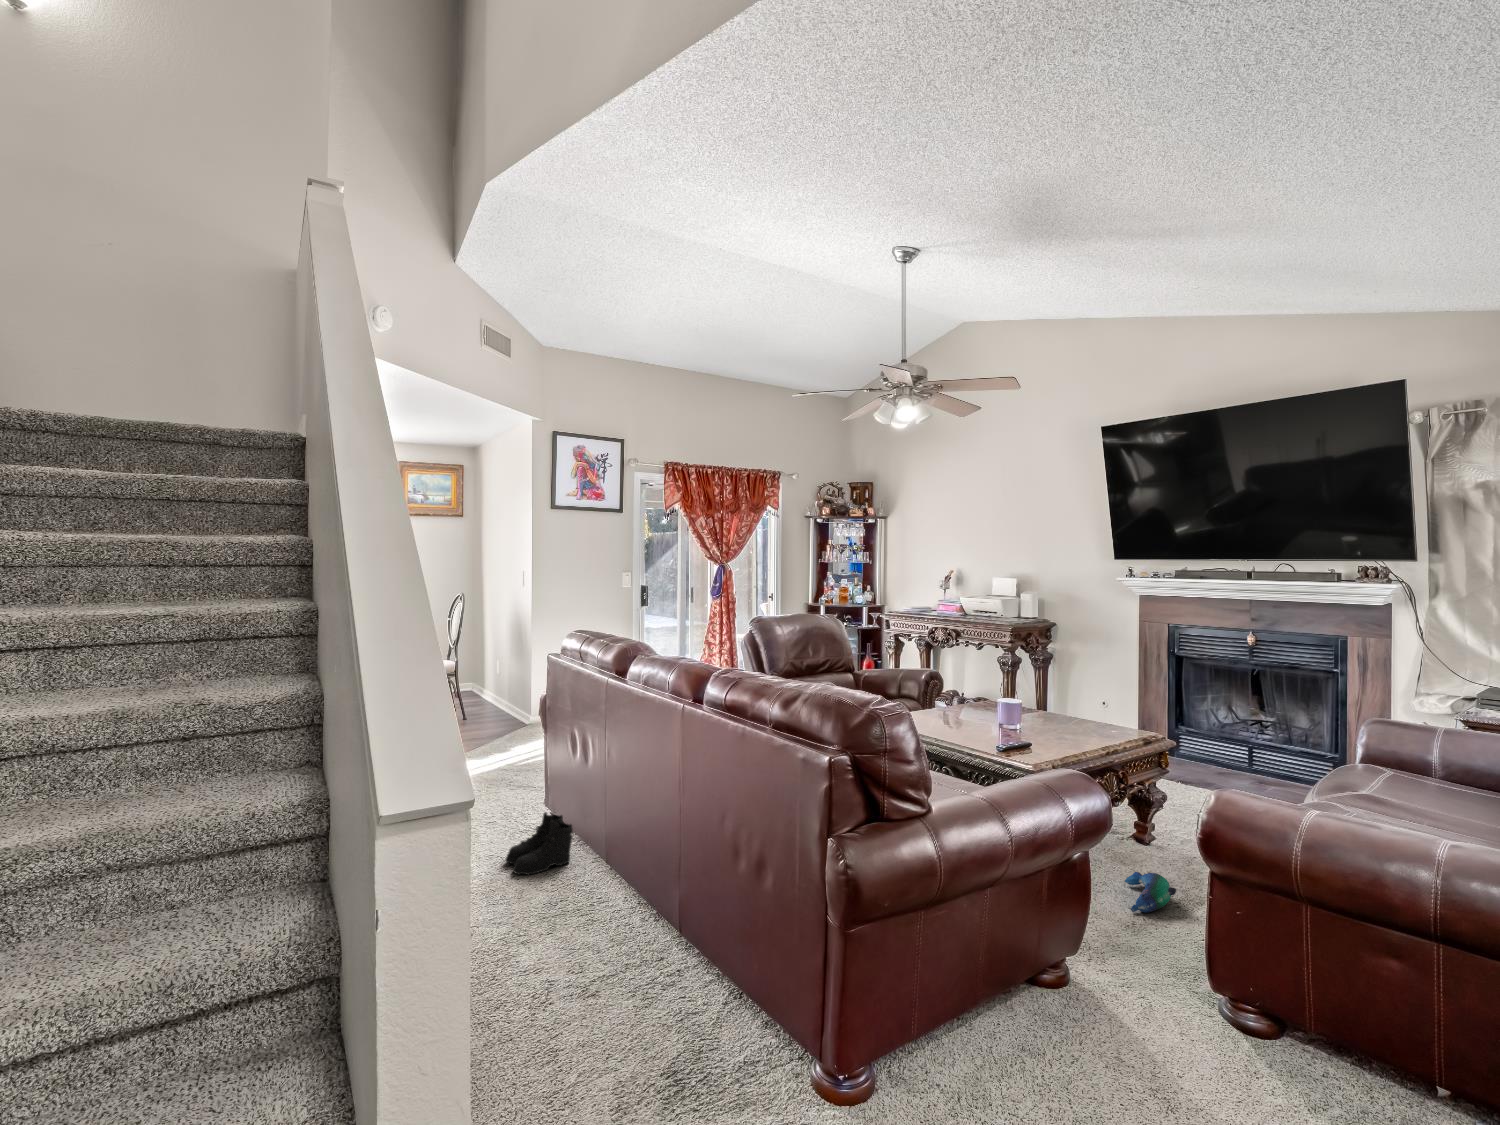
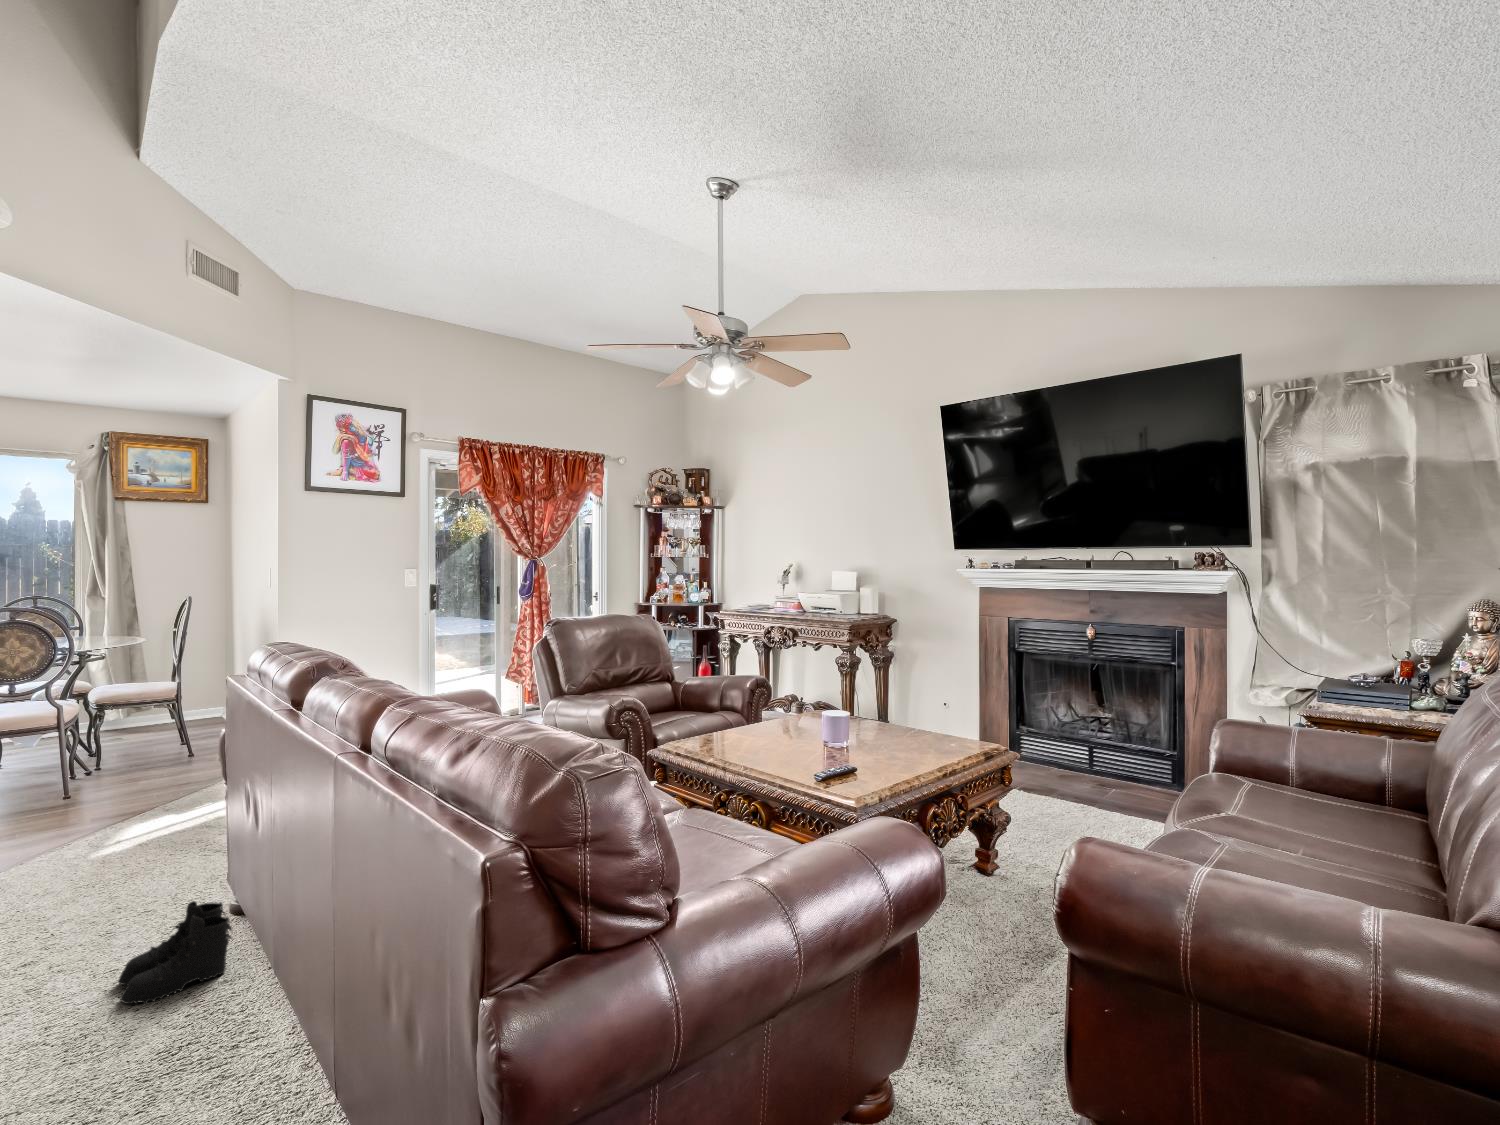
plush toy: present [1125,872,1176,913] -> none [965,919,1025,980]

